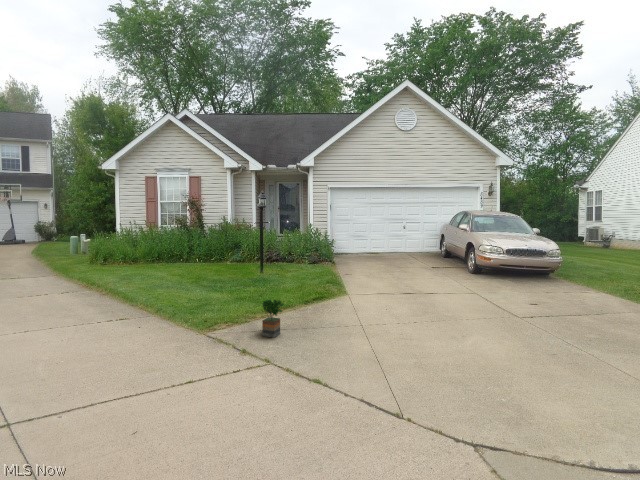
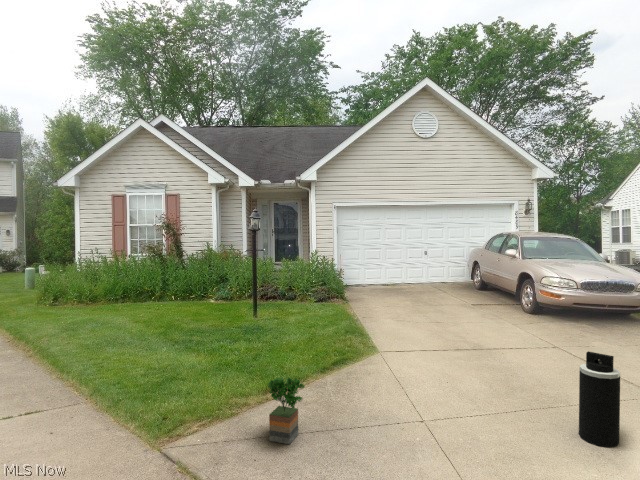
trash can: none [451,286,473,342] -> present [579,351,620,447]

